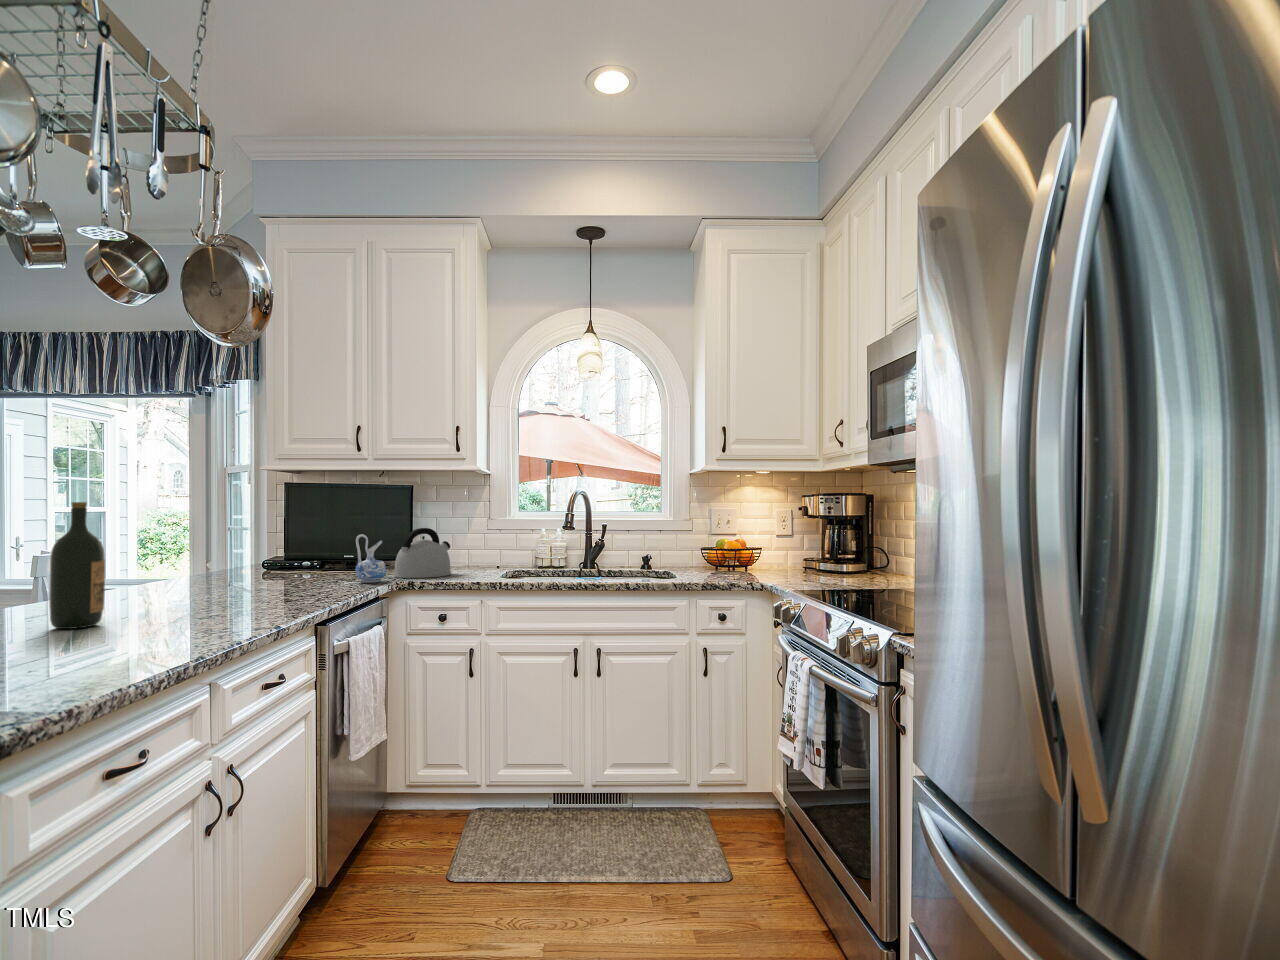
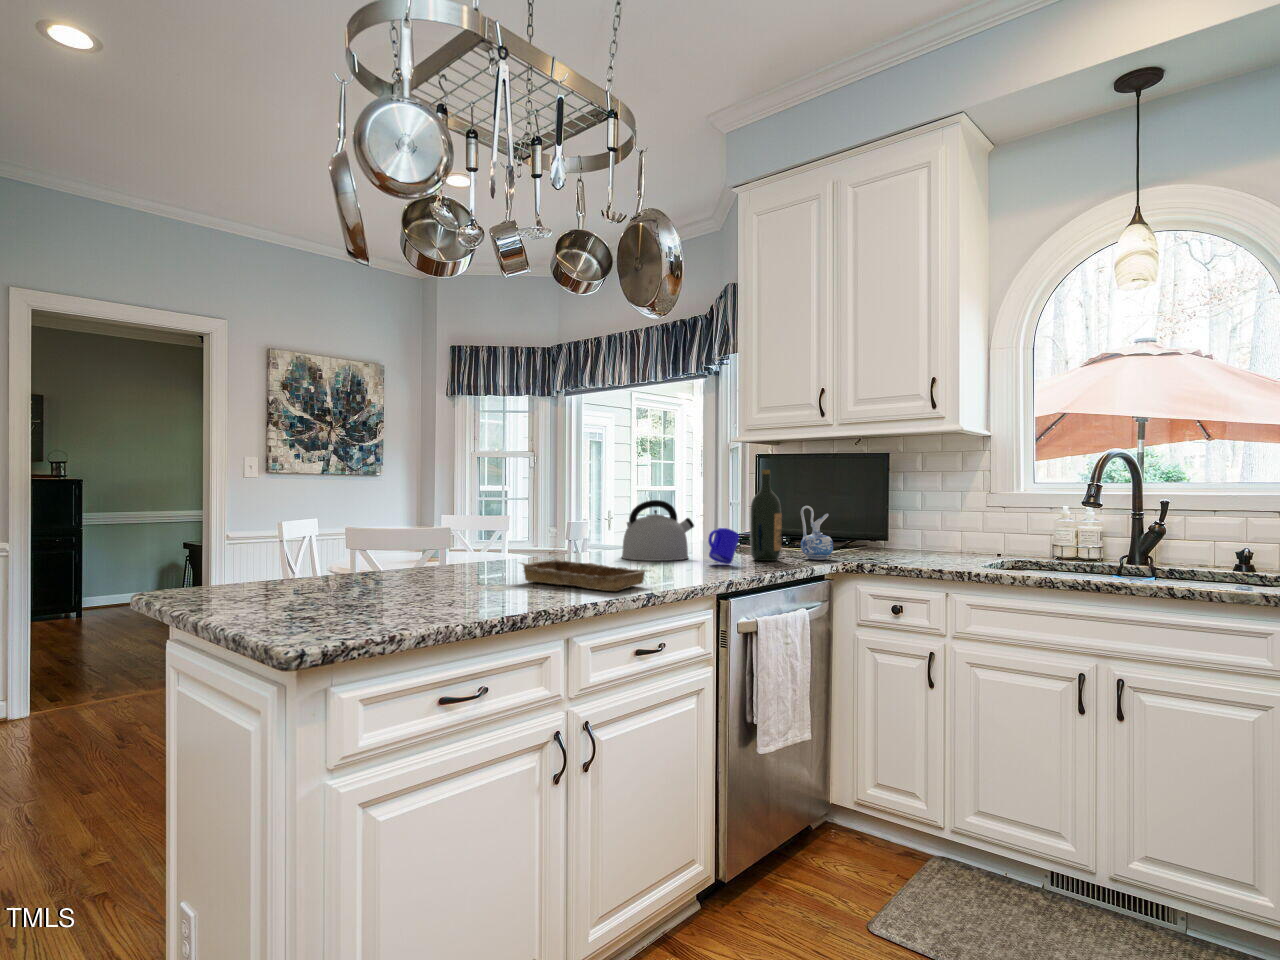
wine bottle: present [49,502,105,629] -> present [750,470,782,561]
kettle: present [394,528,451,578] -> present [622,500,694,561]
mug: none [279,560,310,595] -> present [708,528,739,564]
tray: none [92,608,266,636] -> present [521,559,650,591]

